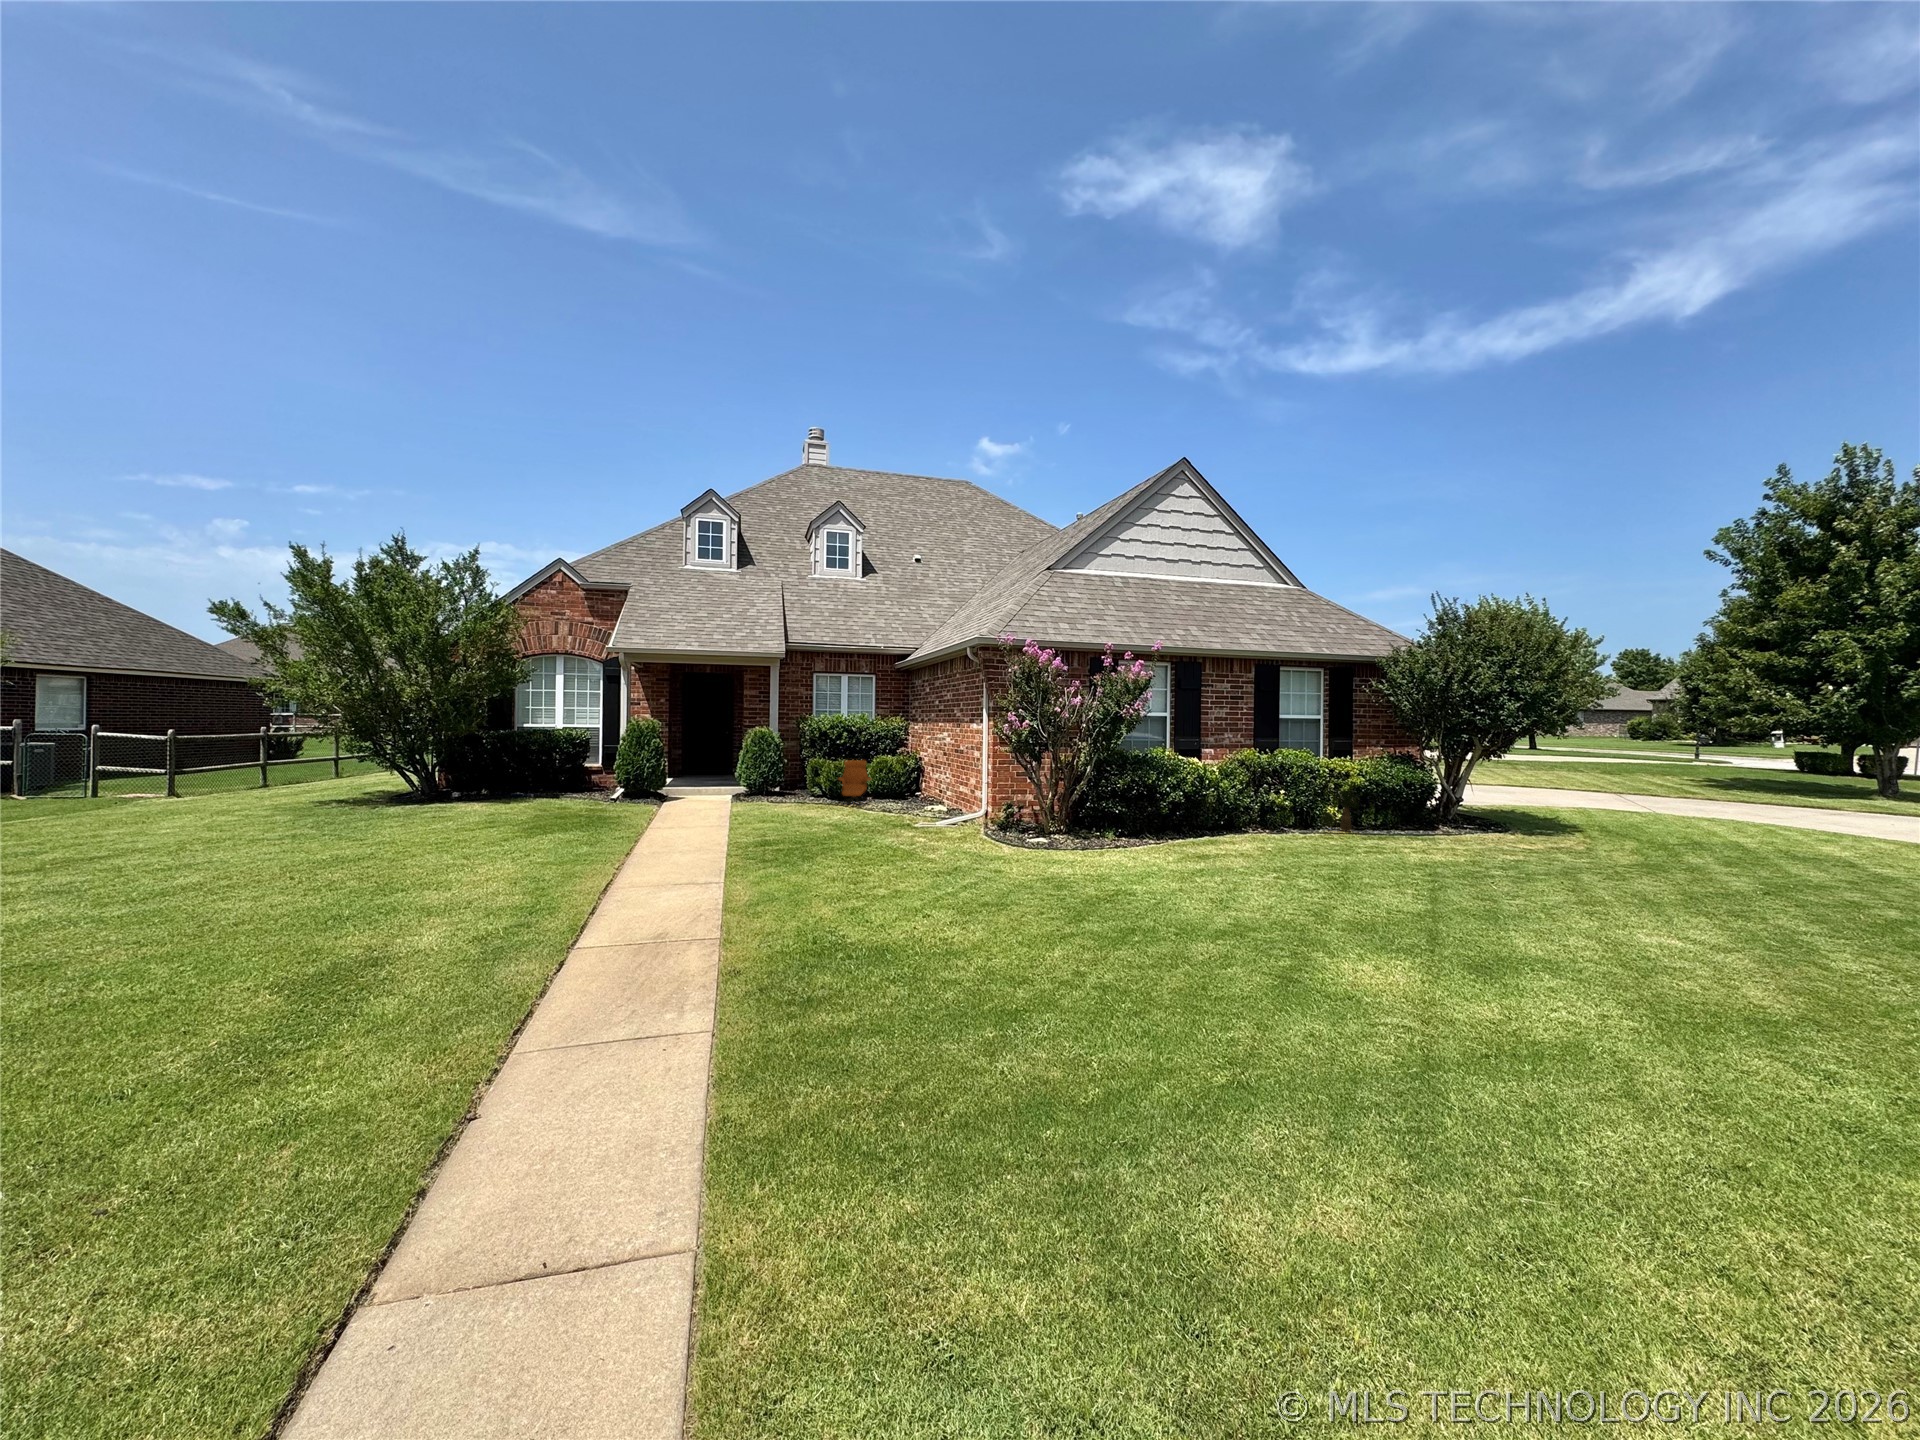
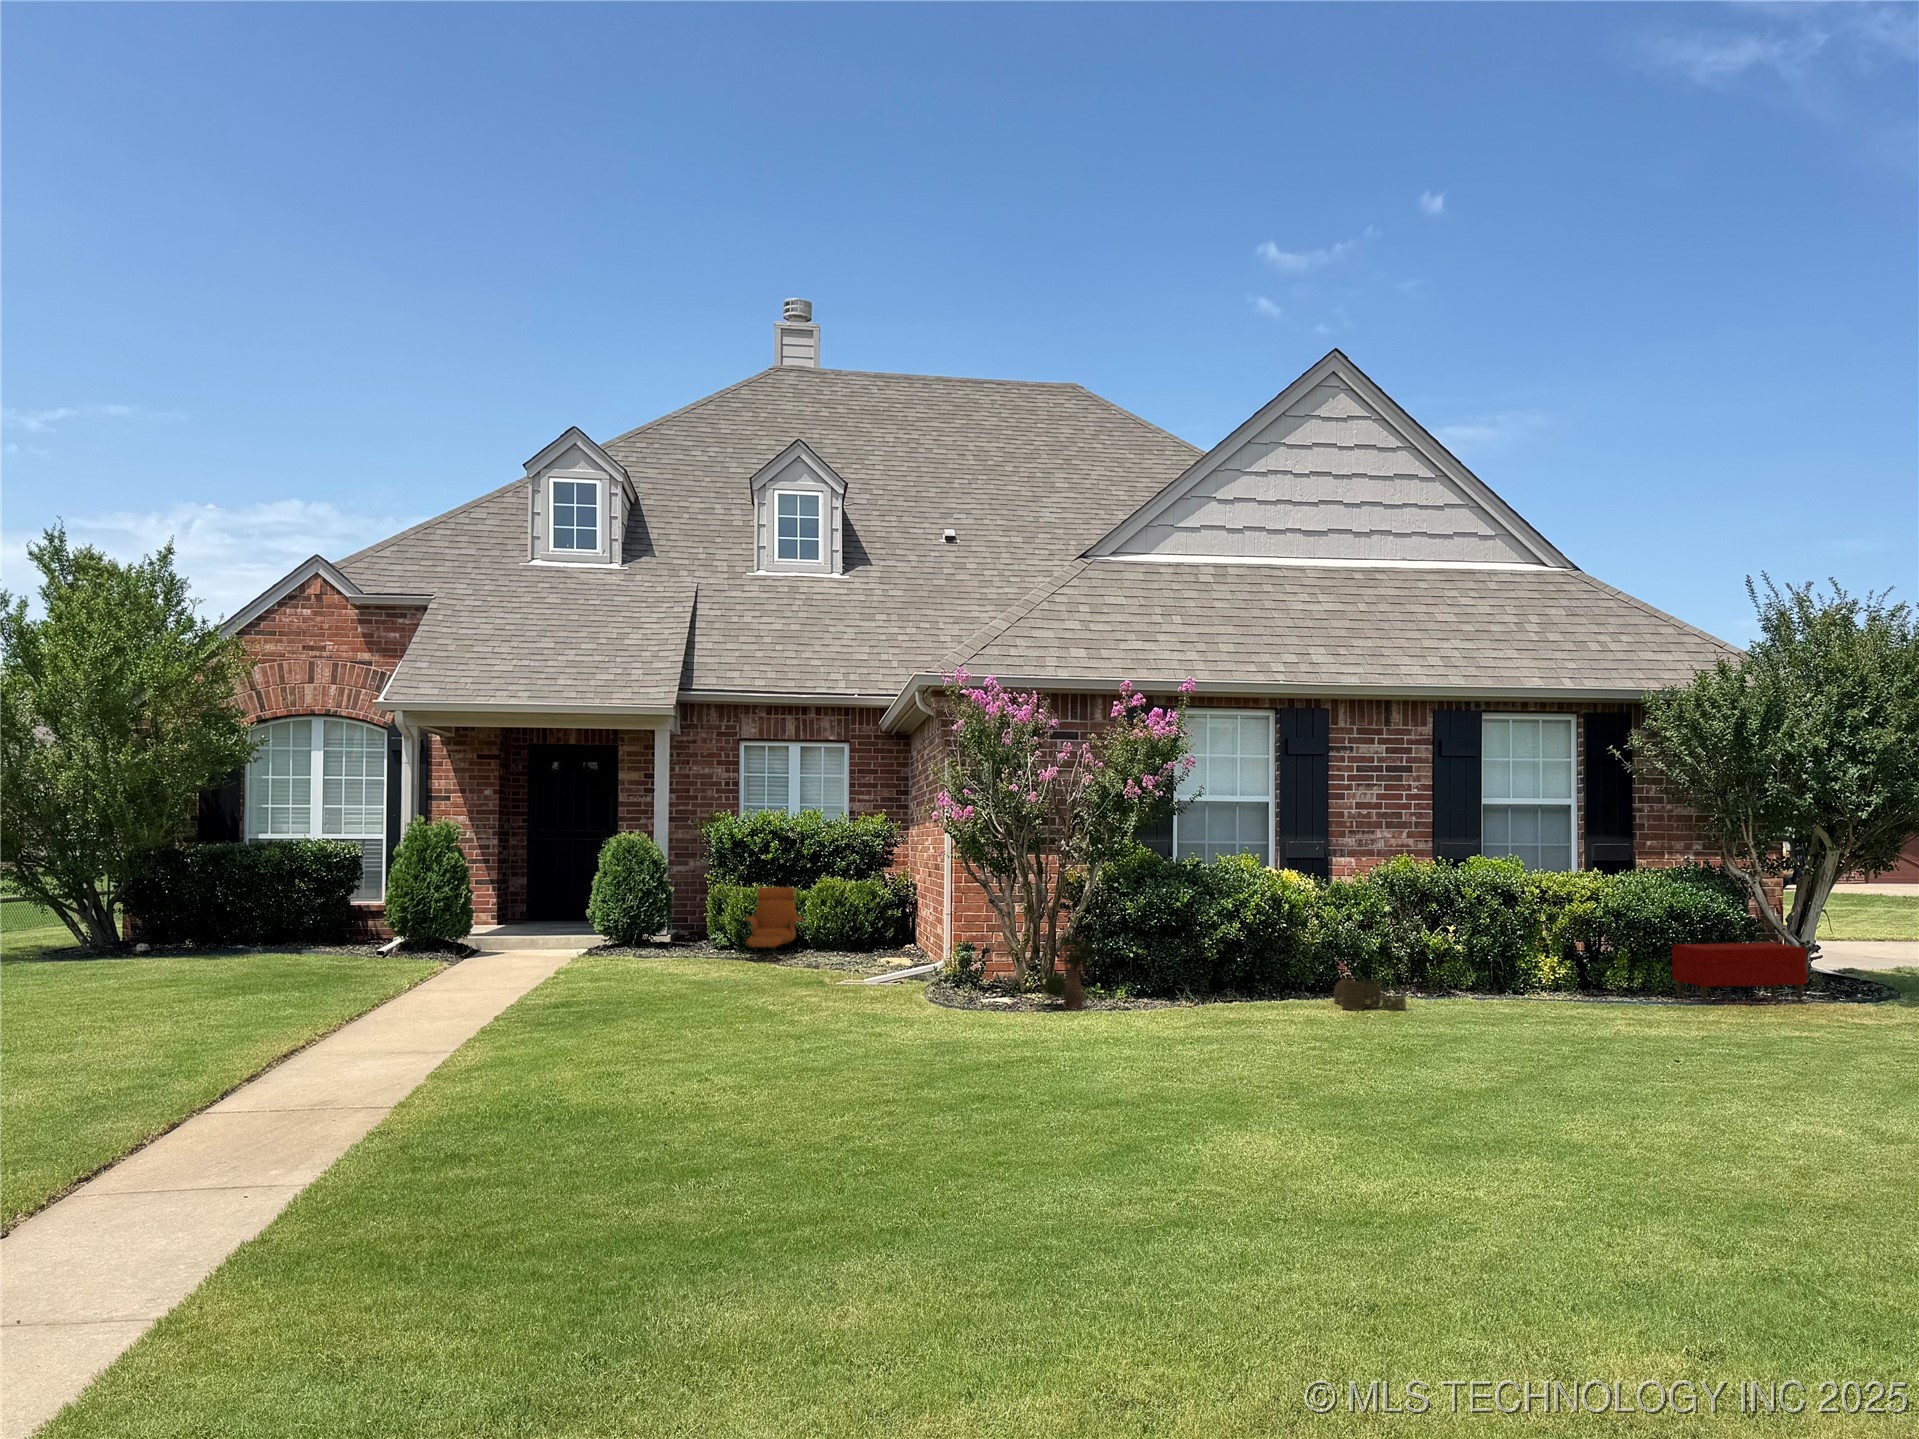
potted plant: present [1321,789,1359,831] -> present [1042,933,1095,1009]
bench: none [1390,797,1463,832] -> present [1672,943,1807,1003]
woven basket: none [1218,818,1266,840] -> present [1334,978,1406,1011]

